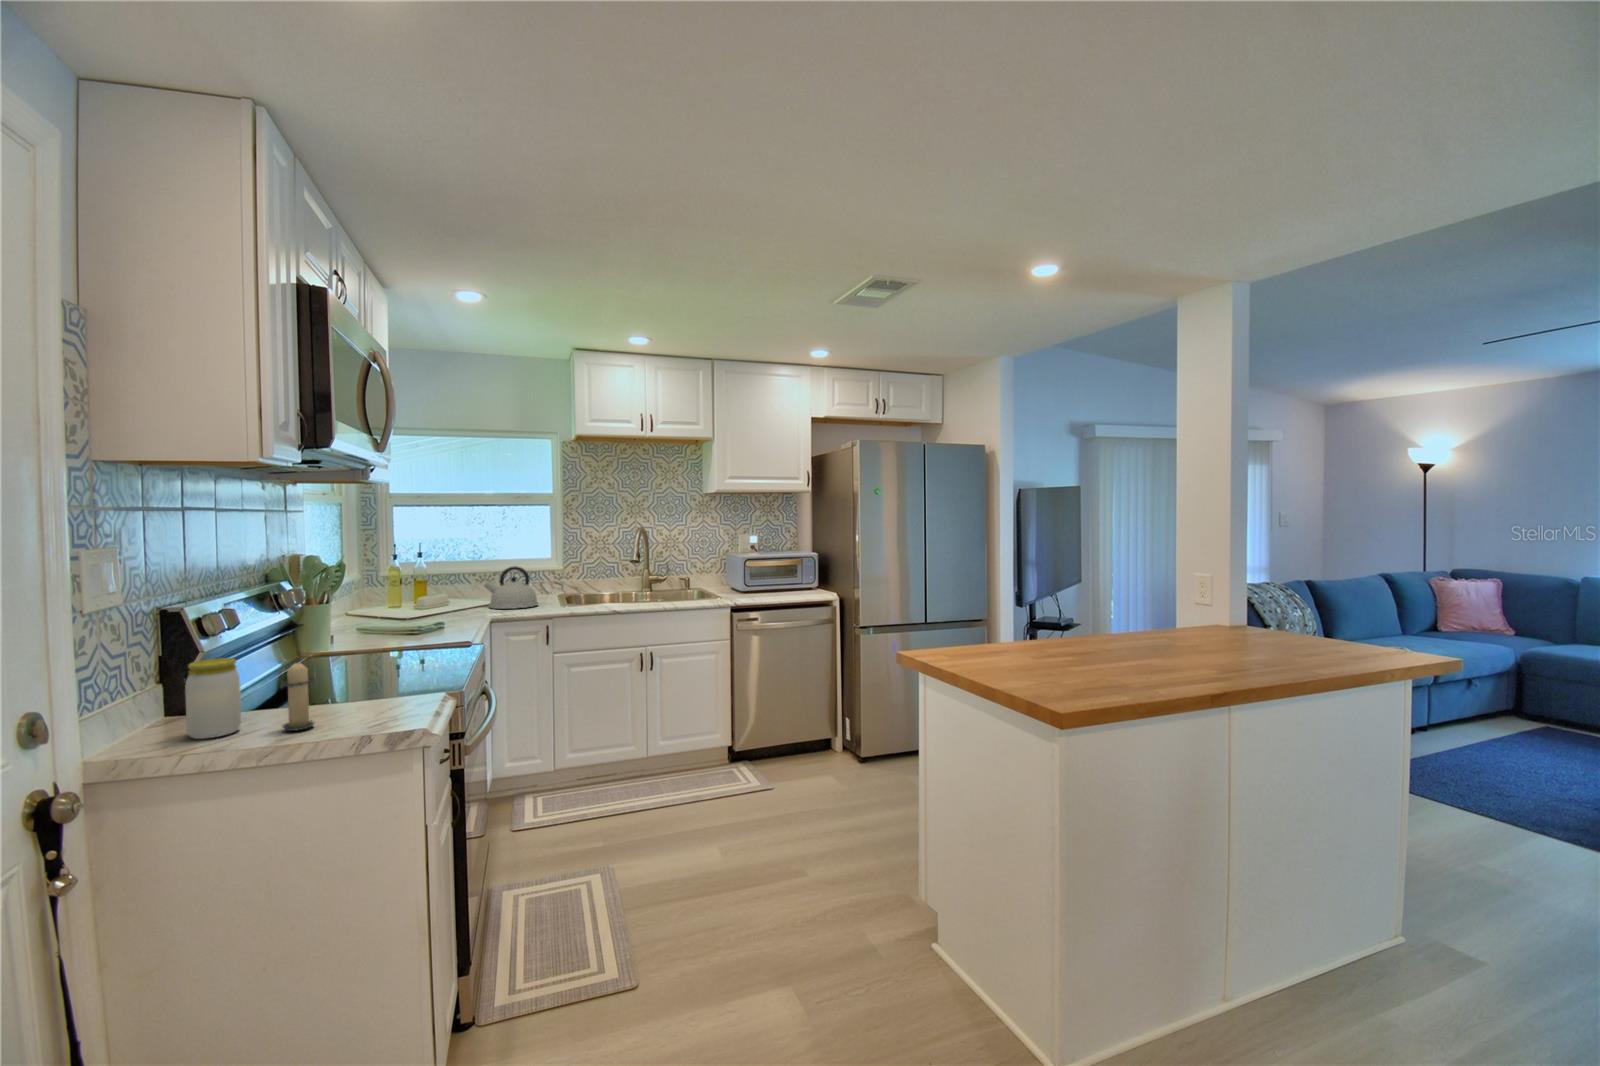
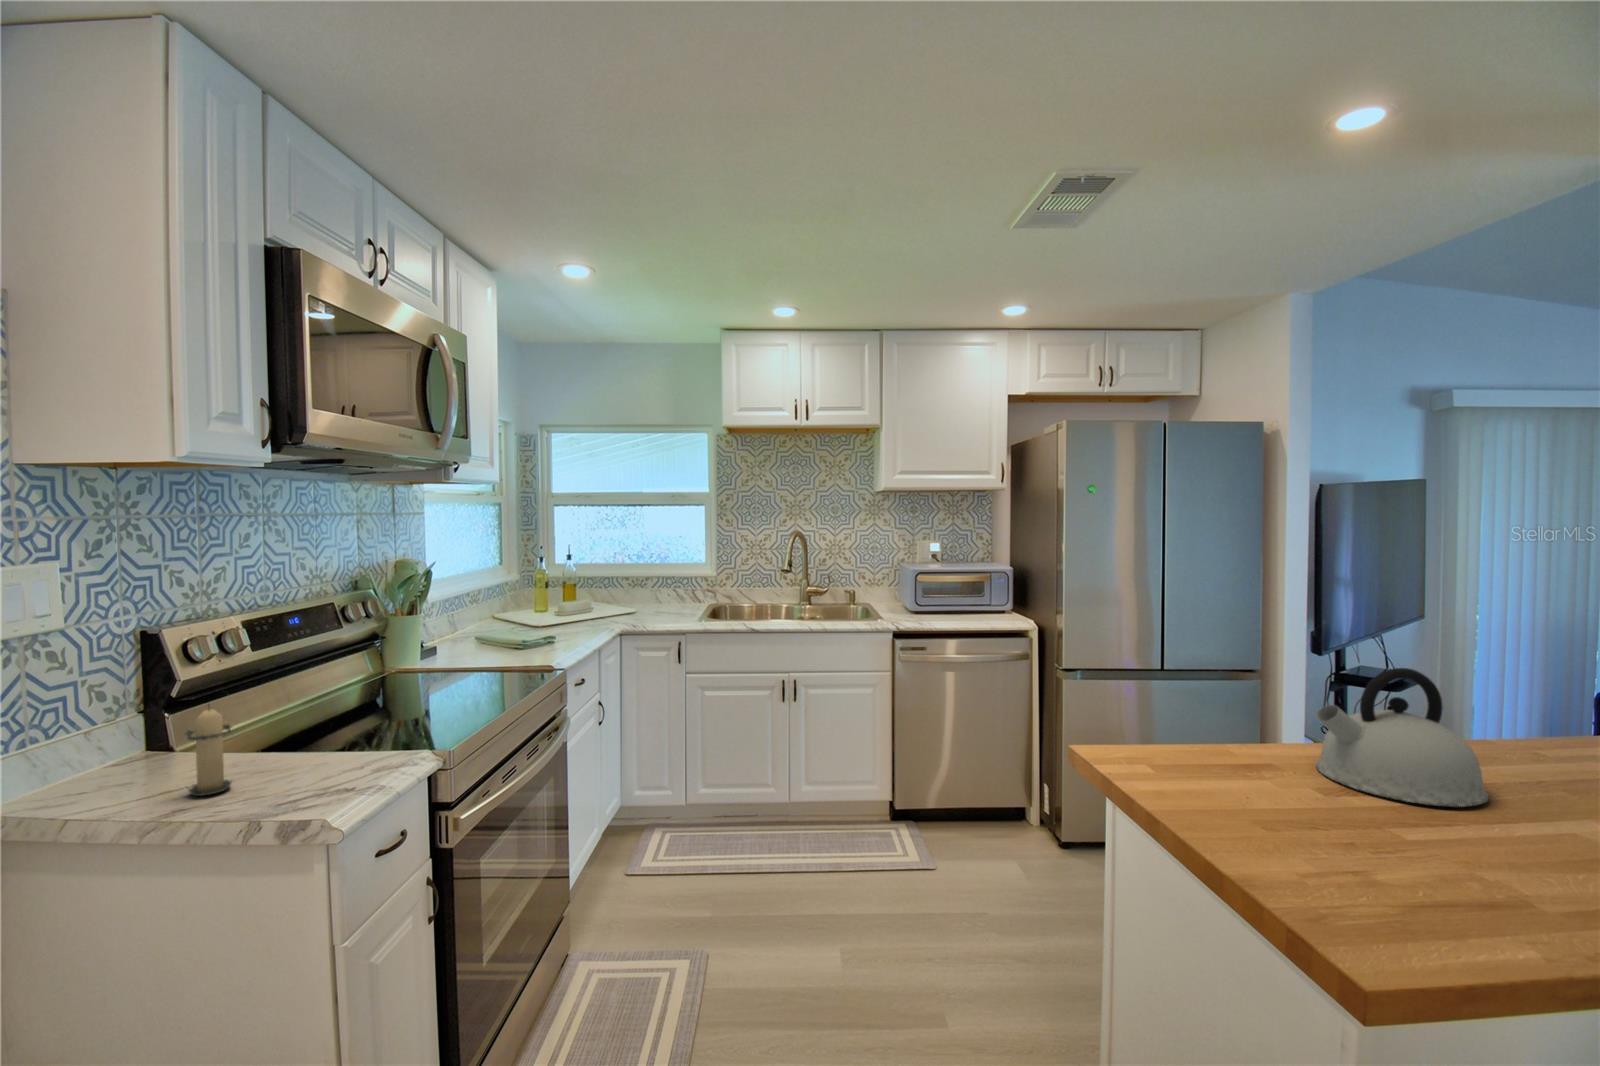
kettle: present [484,566,538,609] -> present [1316,668,1489,807]
jar: present [185,658,241,739] -> none [93,694,165,794]

